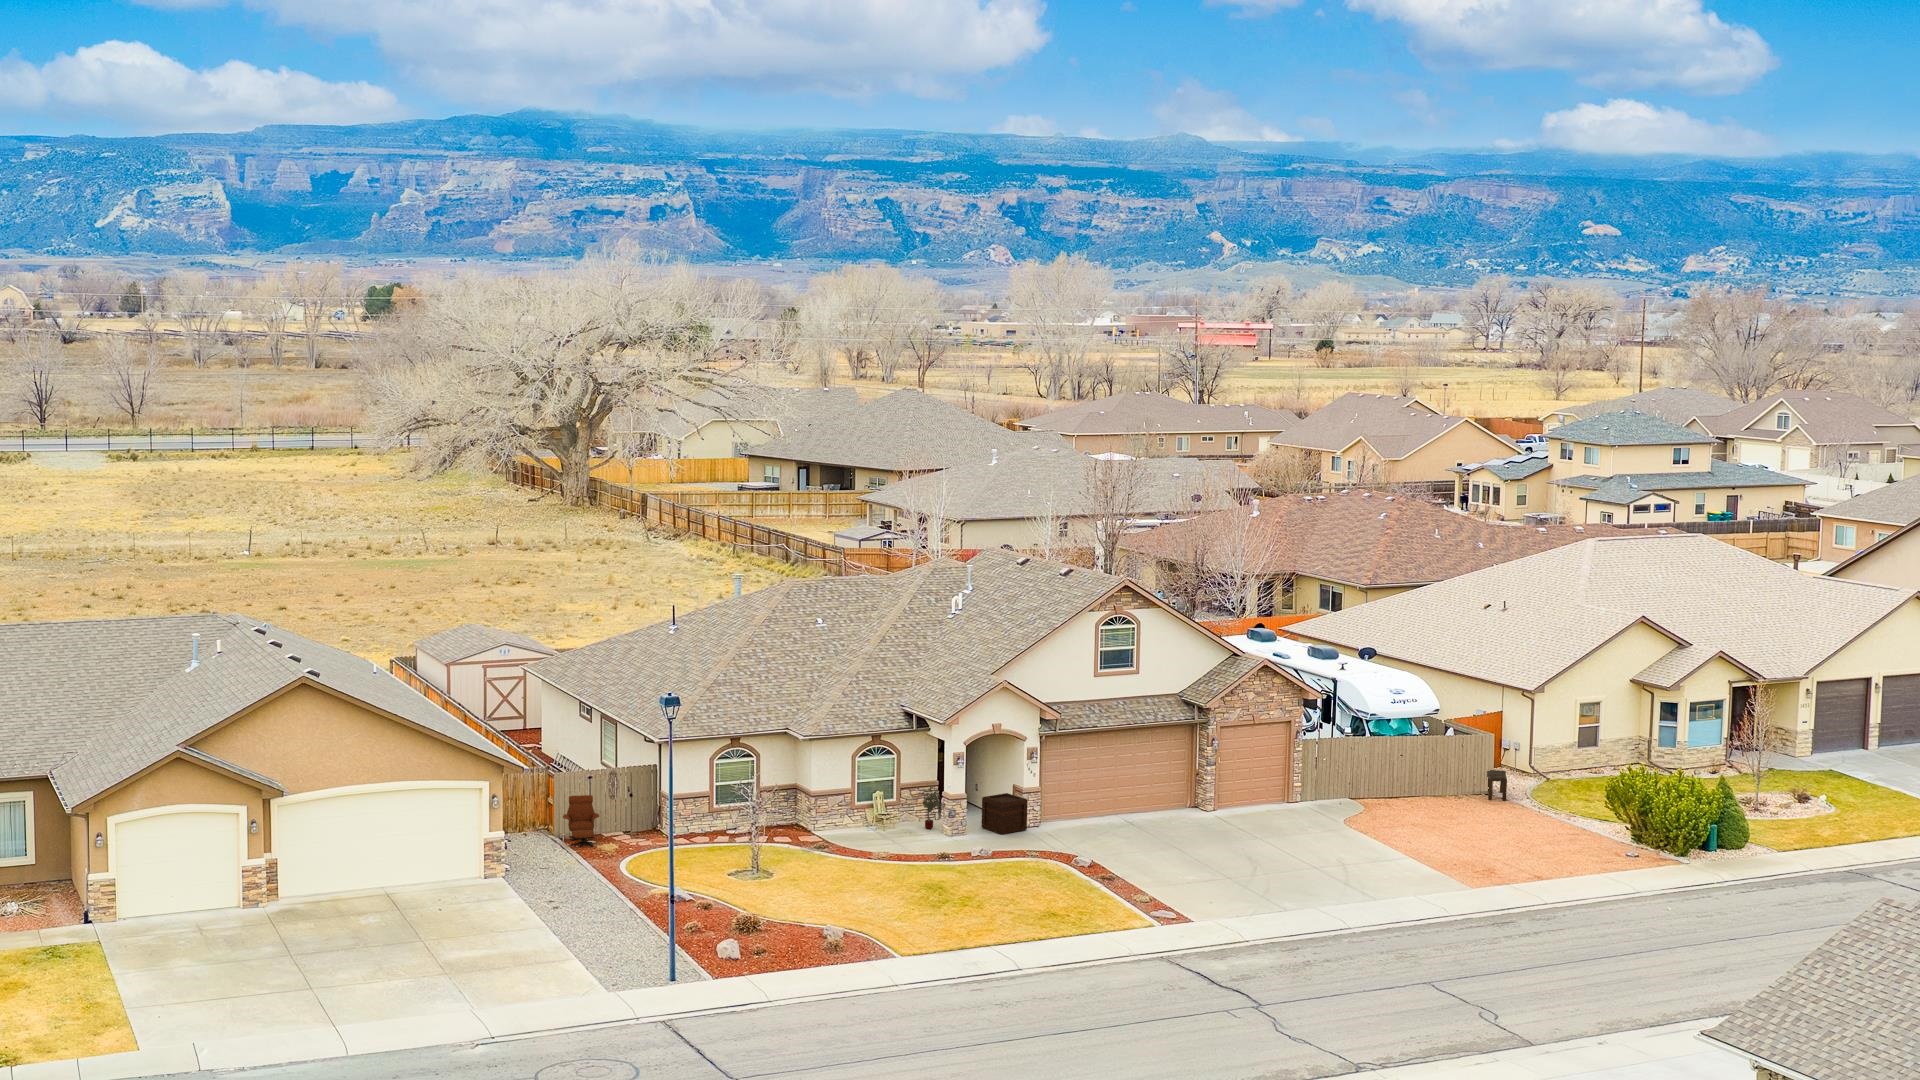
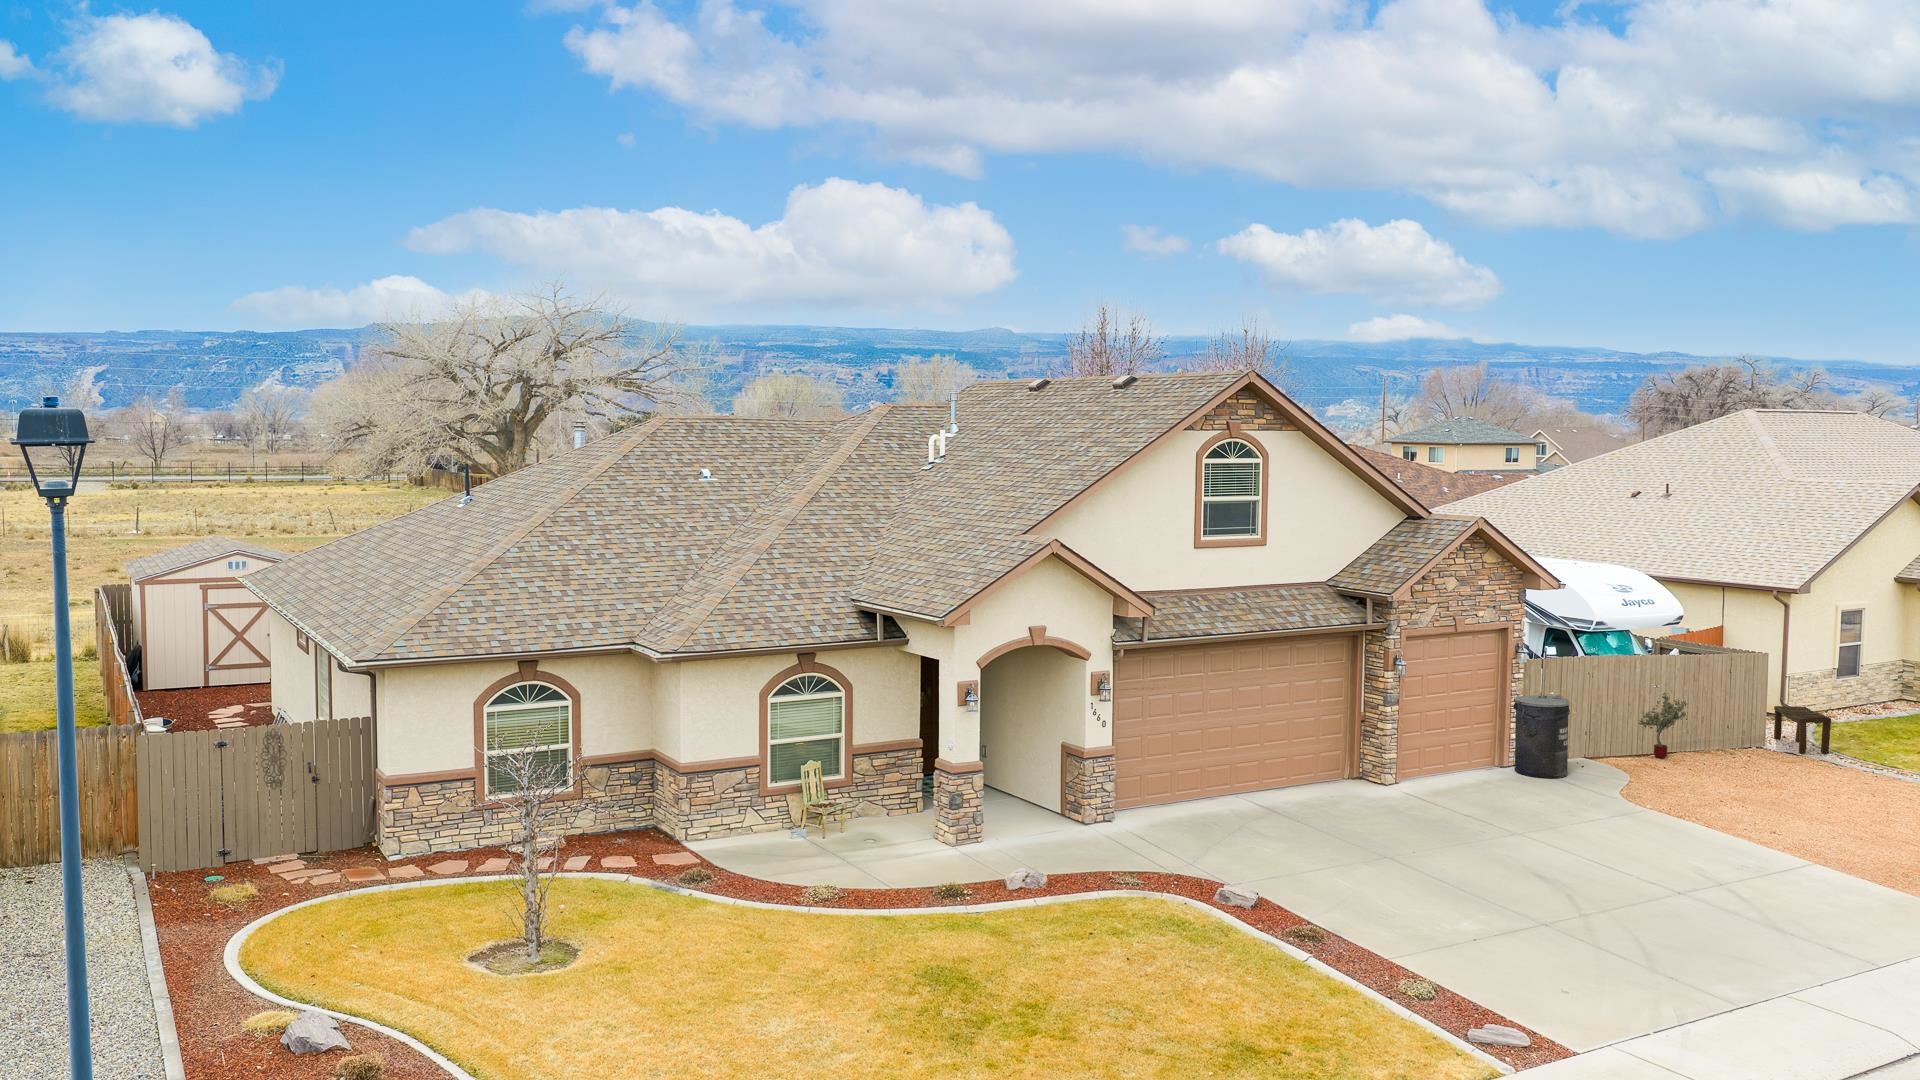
trash can: none [1292,762,1323,811] -> present [1513,695,1570,778]
potted tree: present [923,787,944,829] -> present [1638,693,1687,759]
wooden crate: present [982,793,1027,834] -> none [1009,758,1096,838]
lounge chair: present [563,795,599,848] -> none [140,781,225,897]

